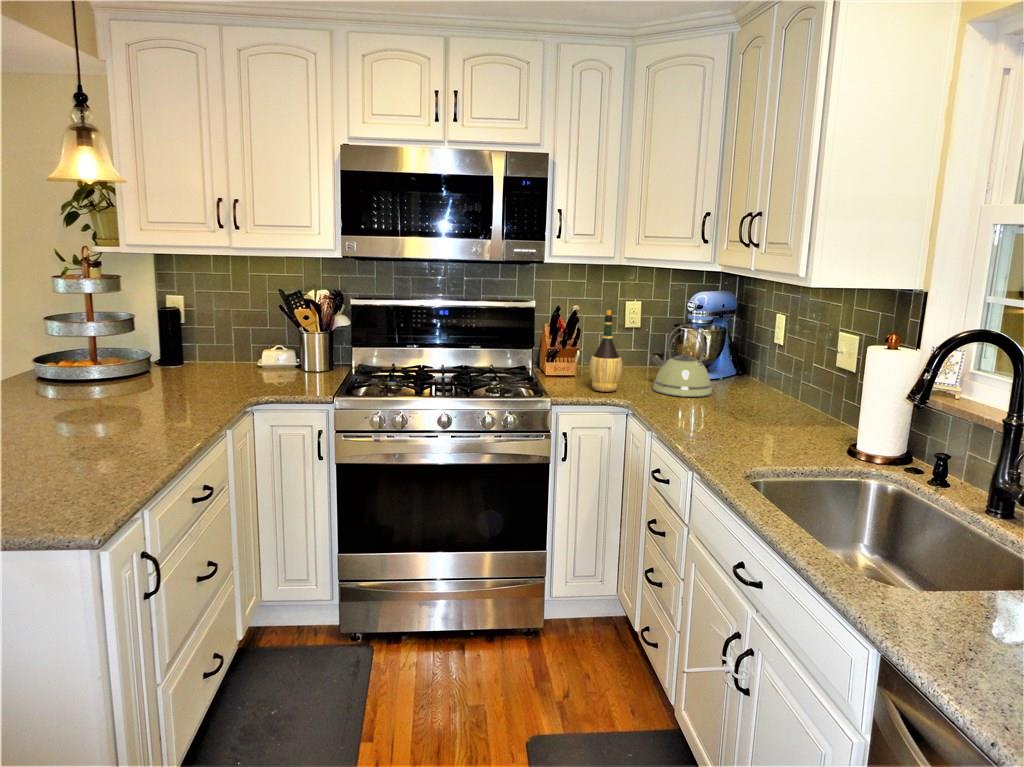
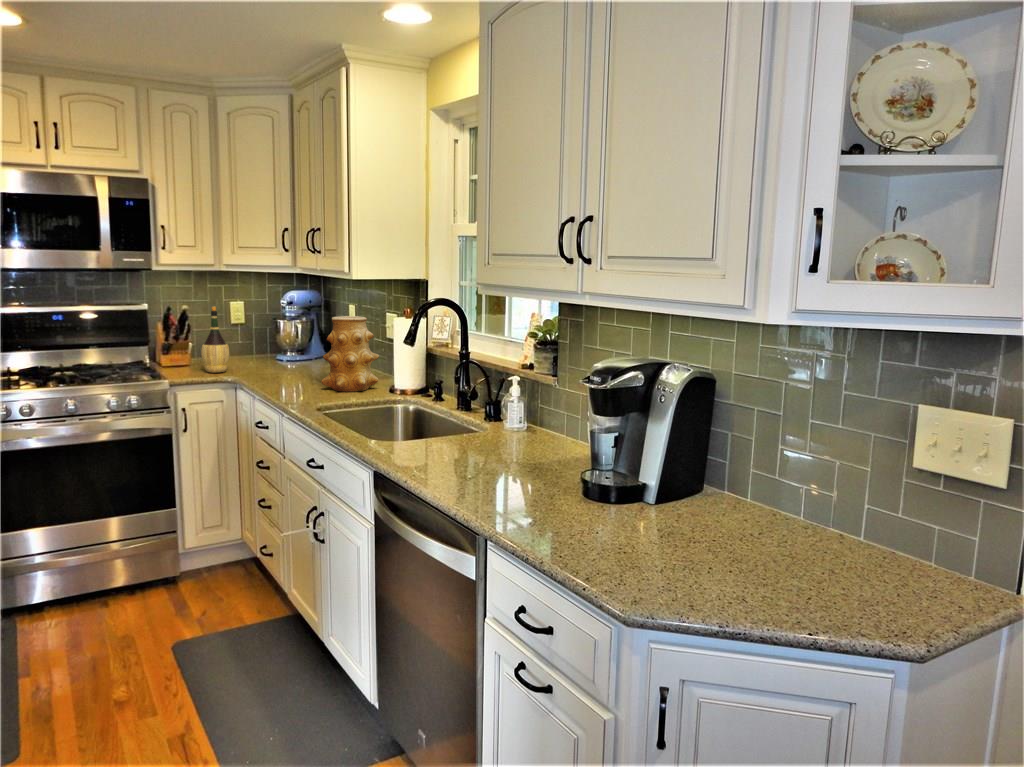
kettle: present [652,325,712,397] -> none [254,316,305,371]
vase: none [745,336,835,448] -> present [321,316,379,392]

